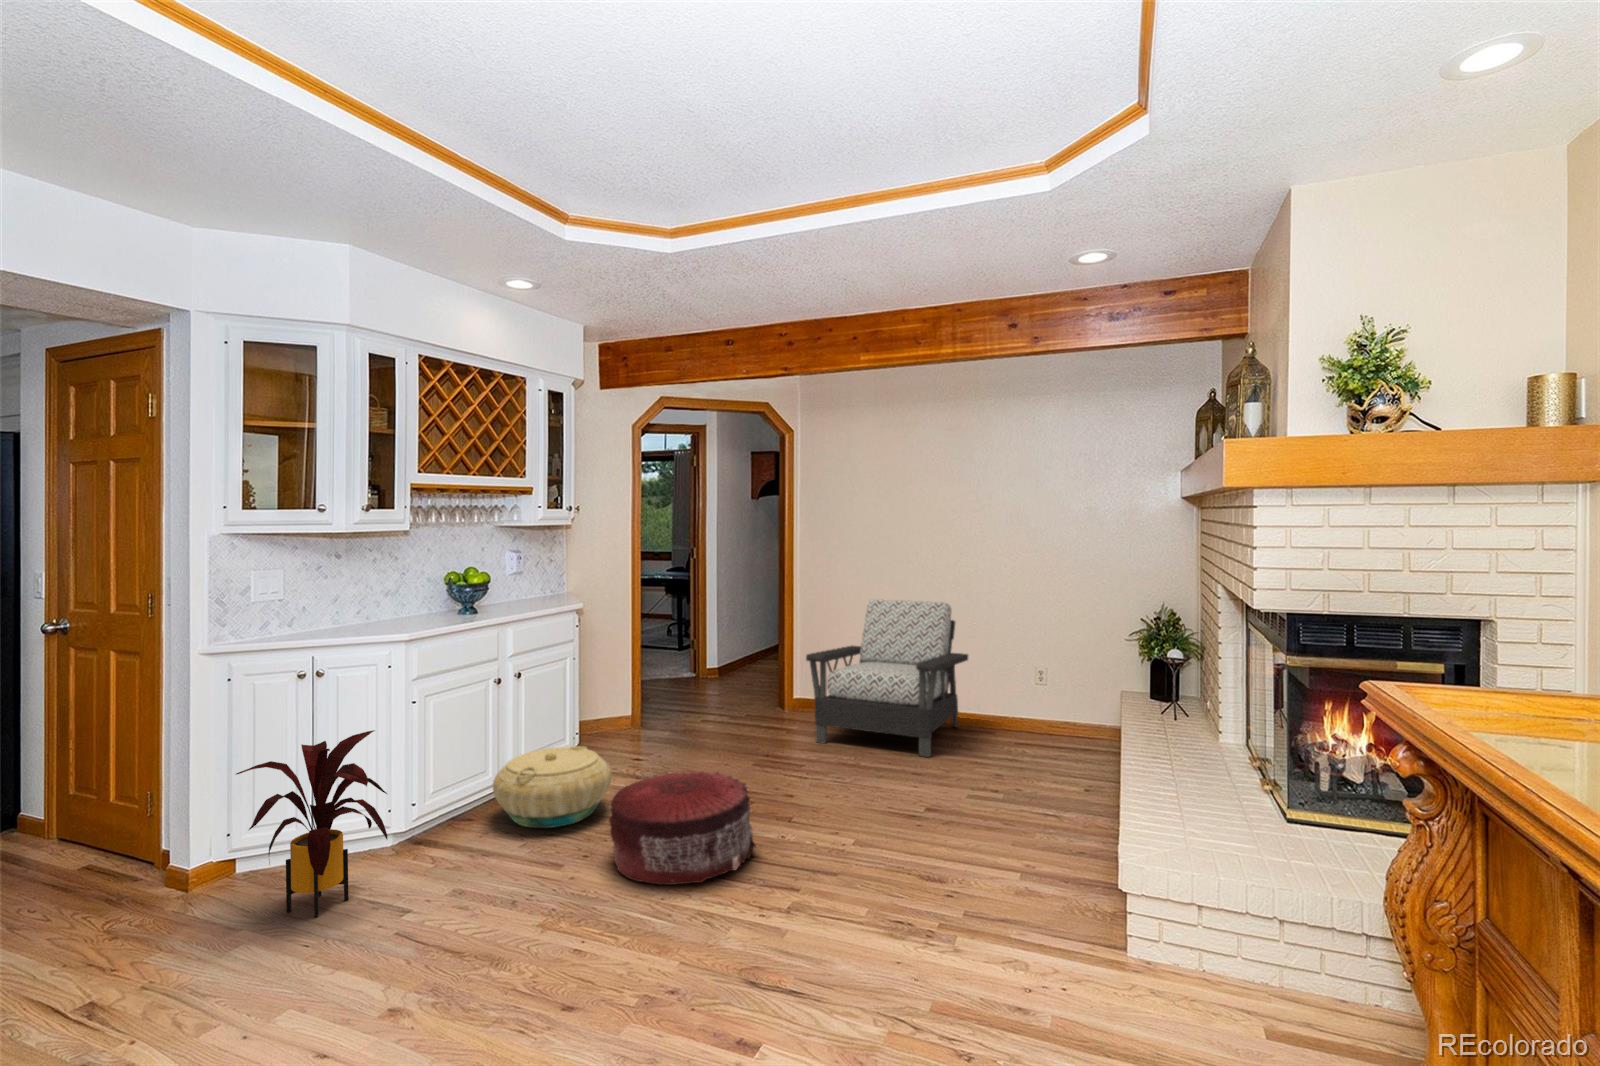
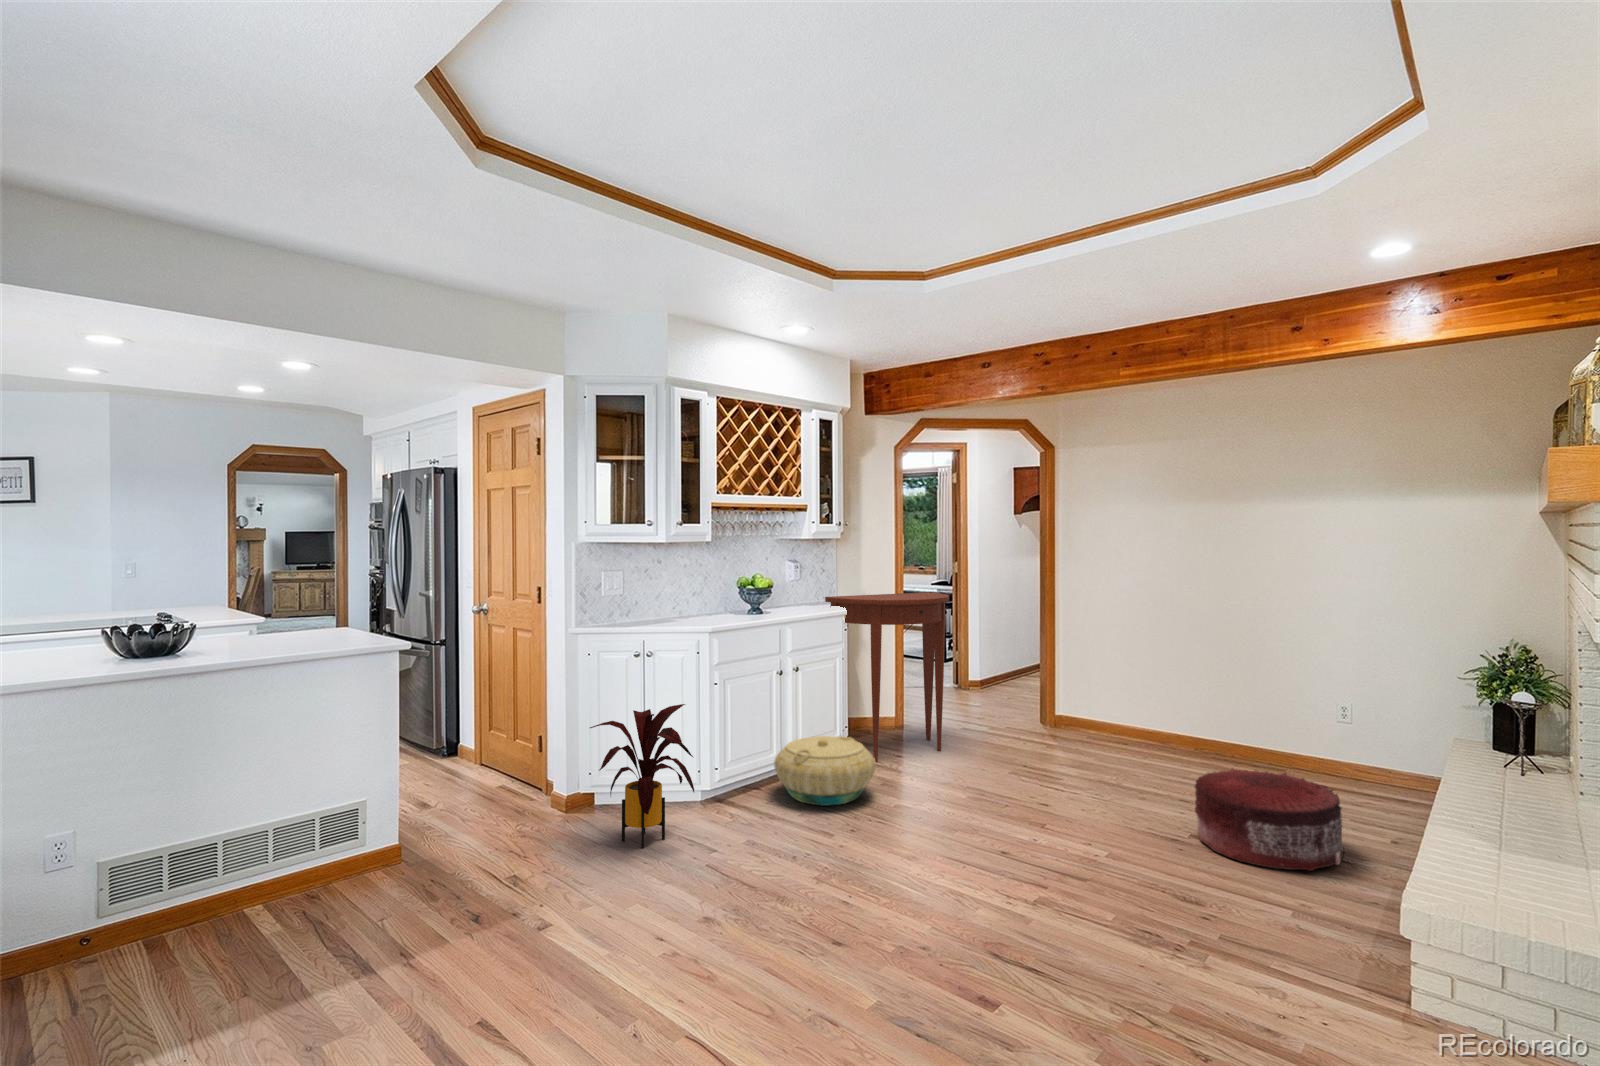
console table: none [551,581,687,768] -> present [825,592,949,762]
armchair: present [806,599,968,757] -> none [1068,618,1253,786]
pouf: present [608,771,756,885] -> present [1195,769,1344,871]

